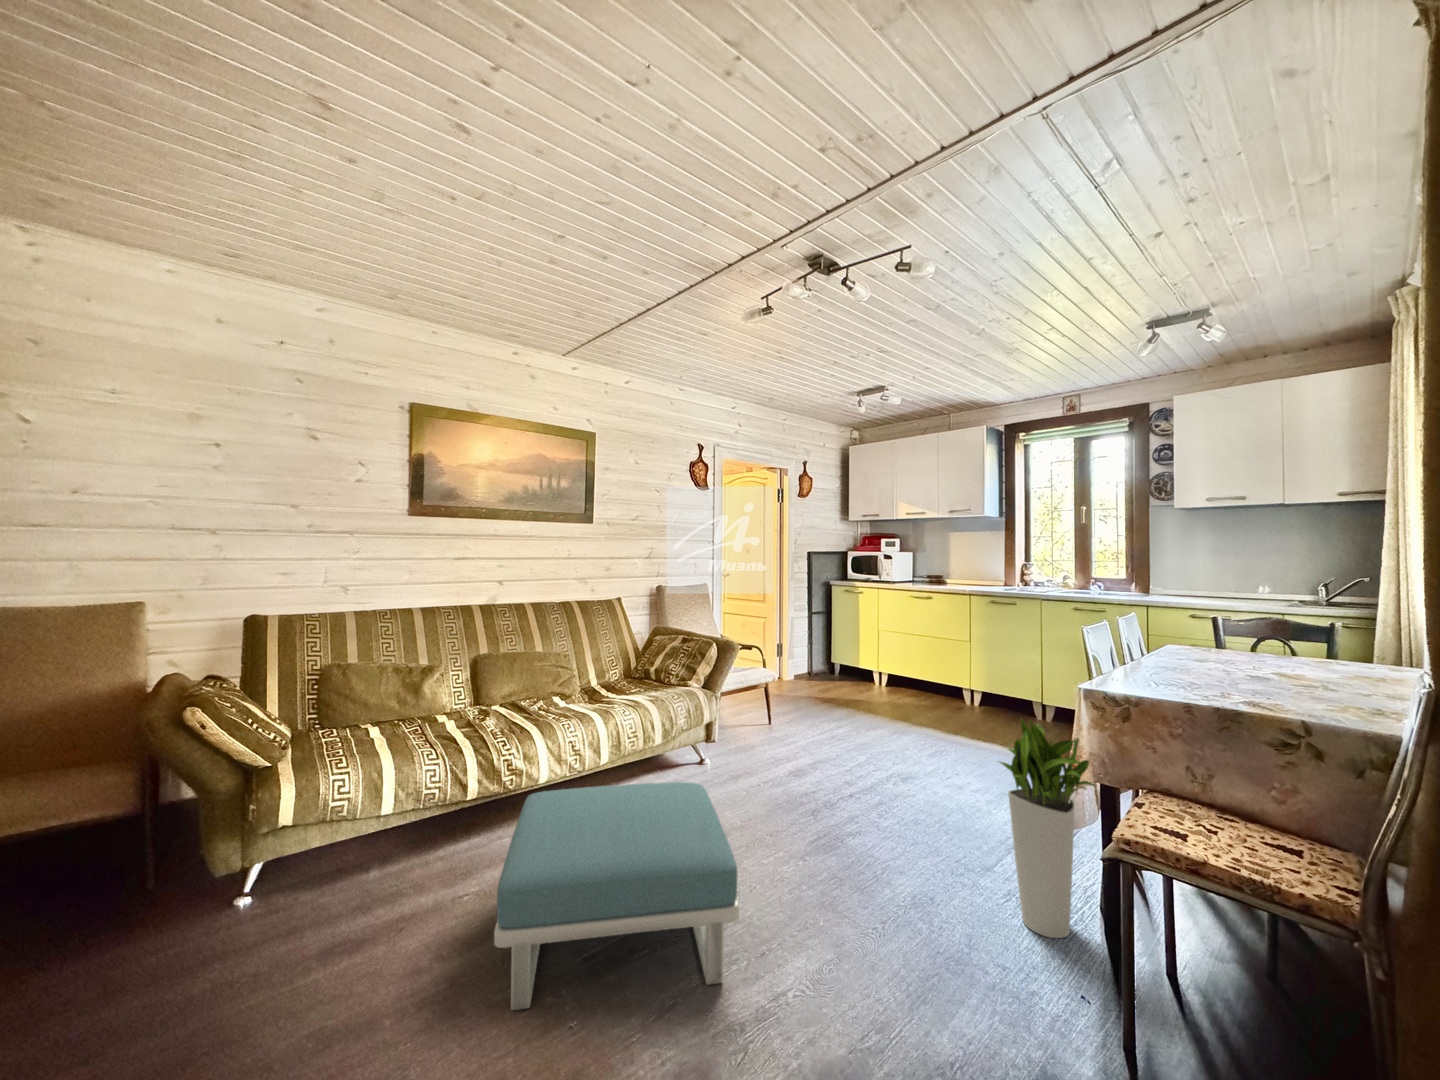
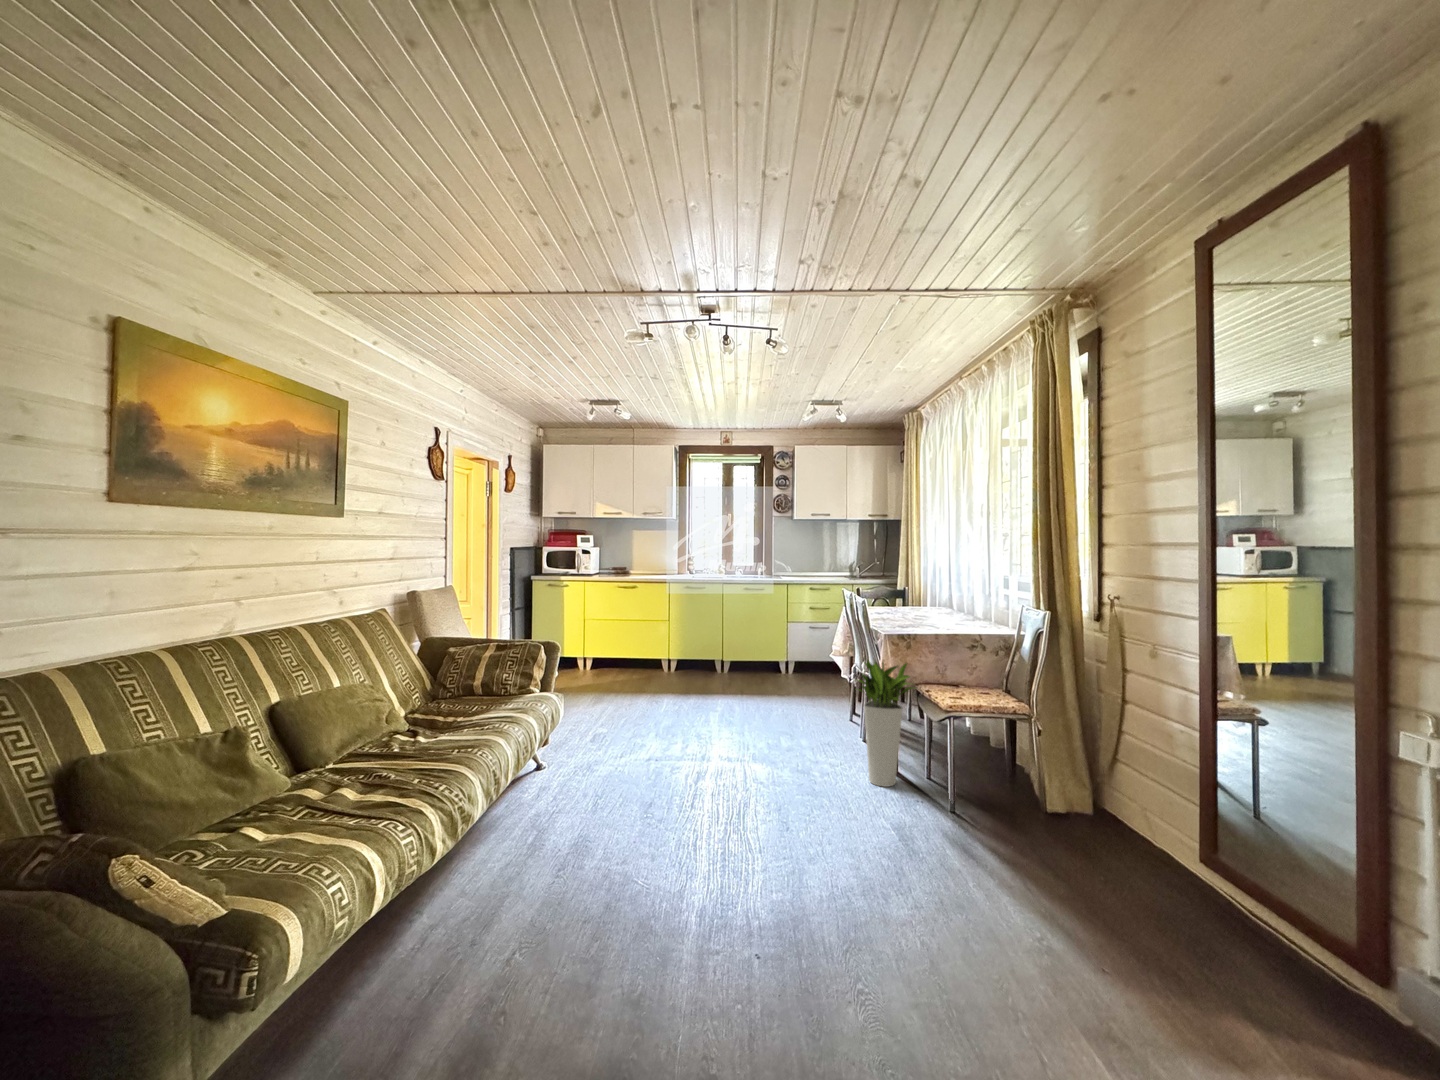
footstool: present [494,782,739,1010] -> none [563,764,815,982]

